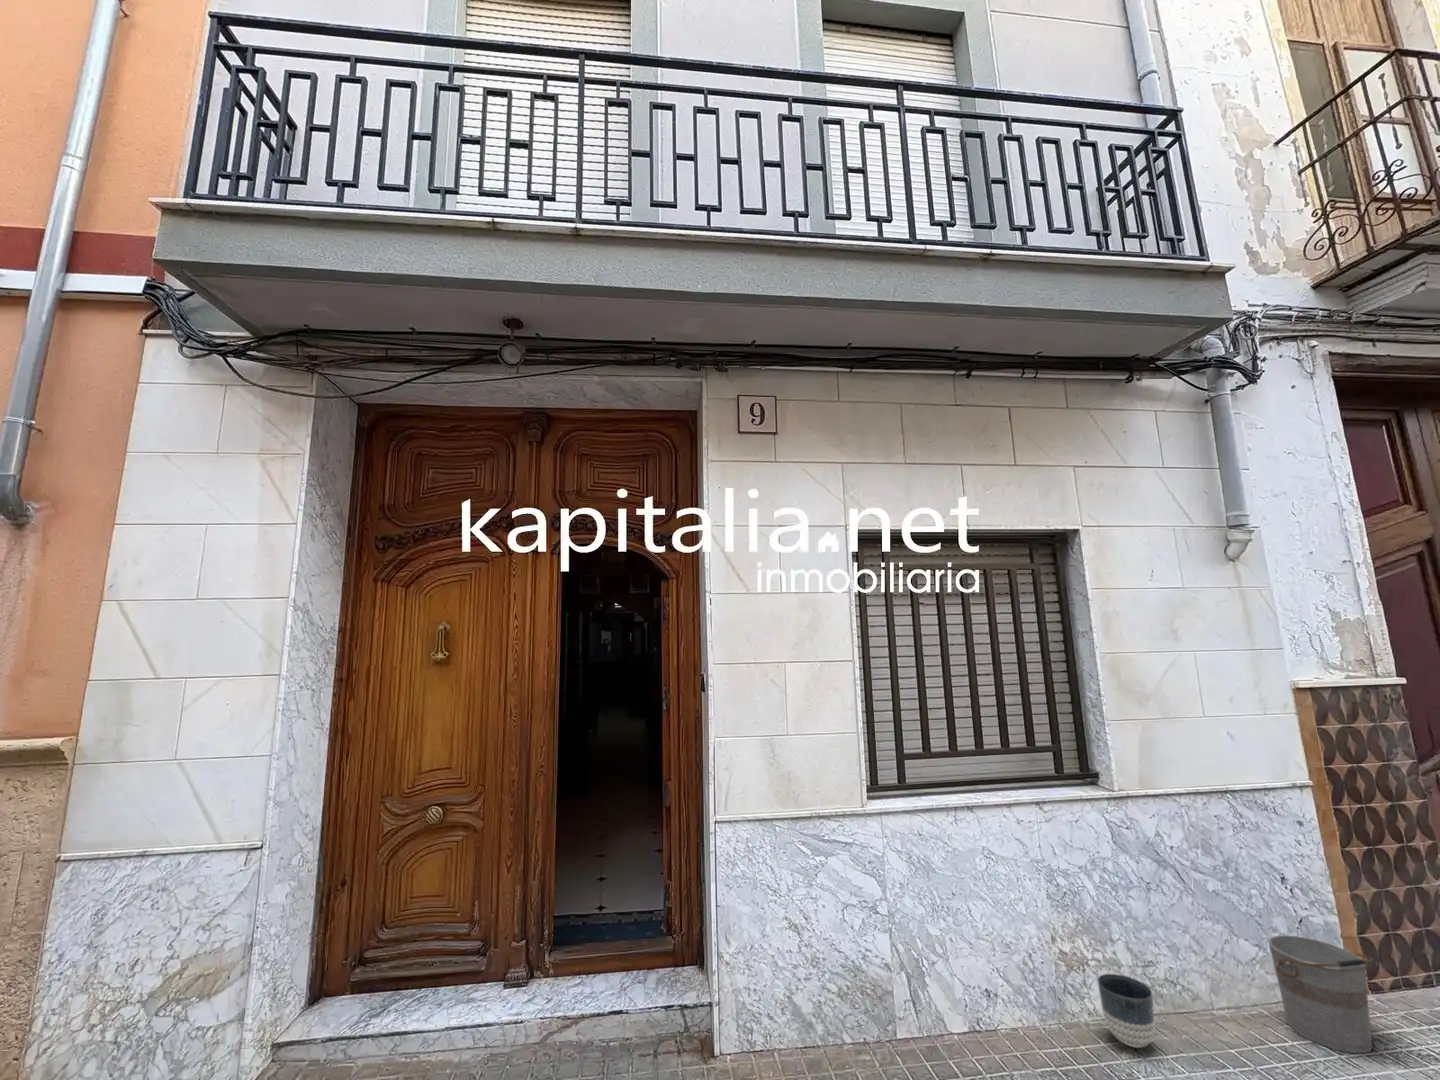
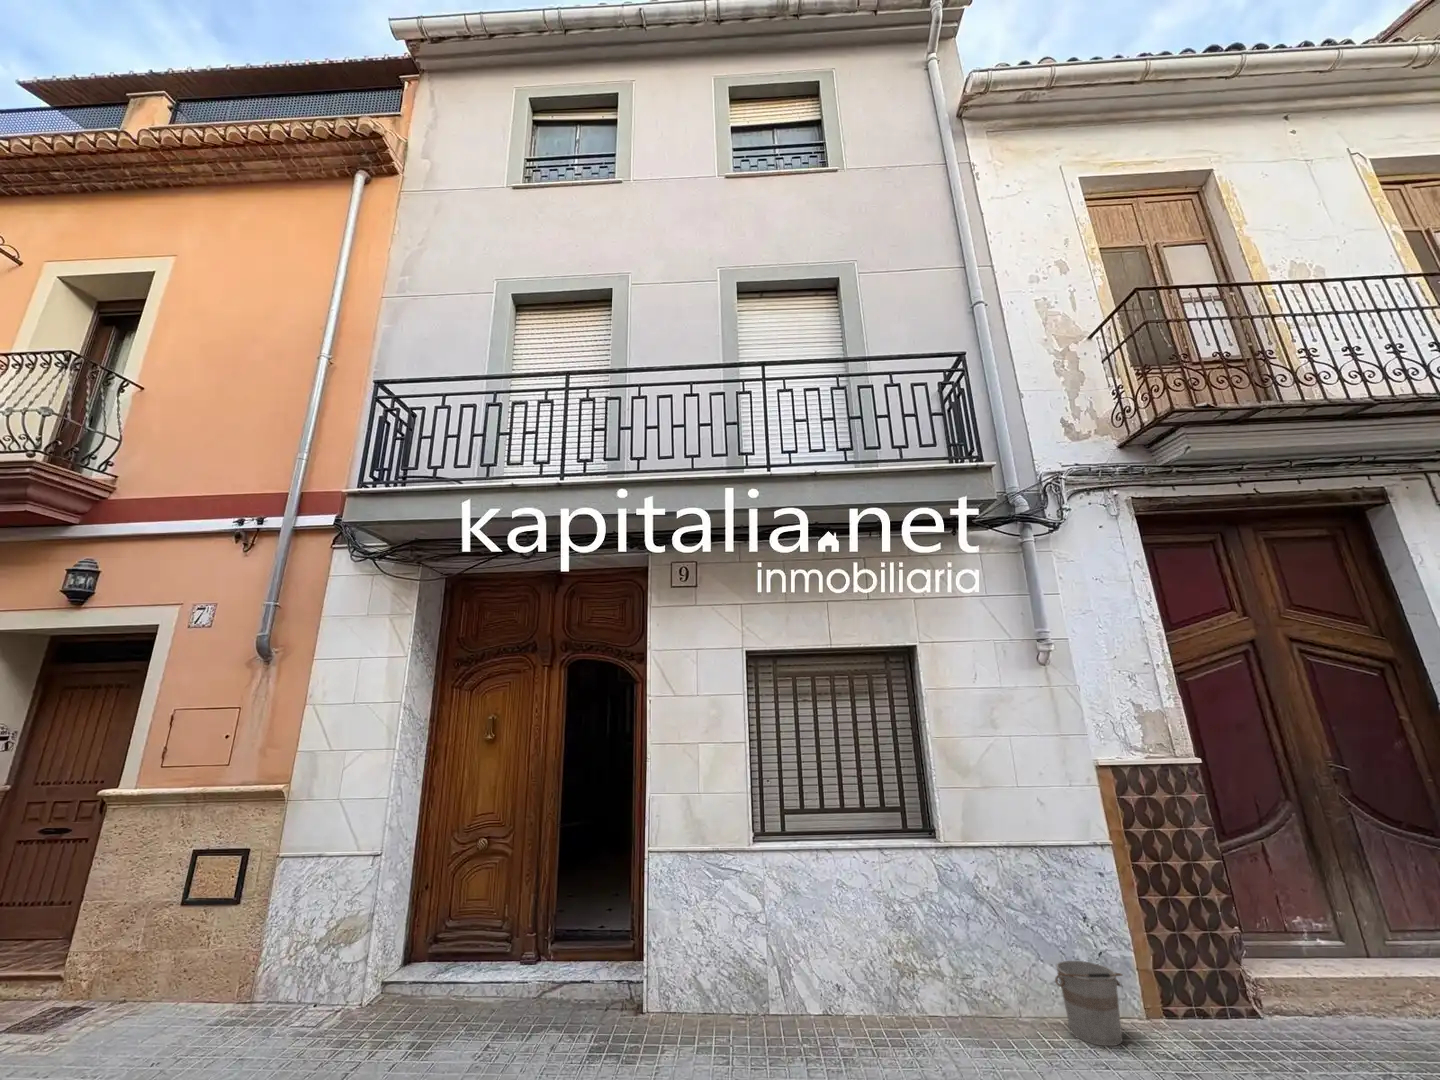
planter: present [1098,974,1155,1048] -> none [914,978,950,1030]

